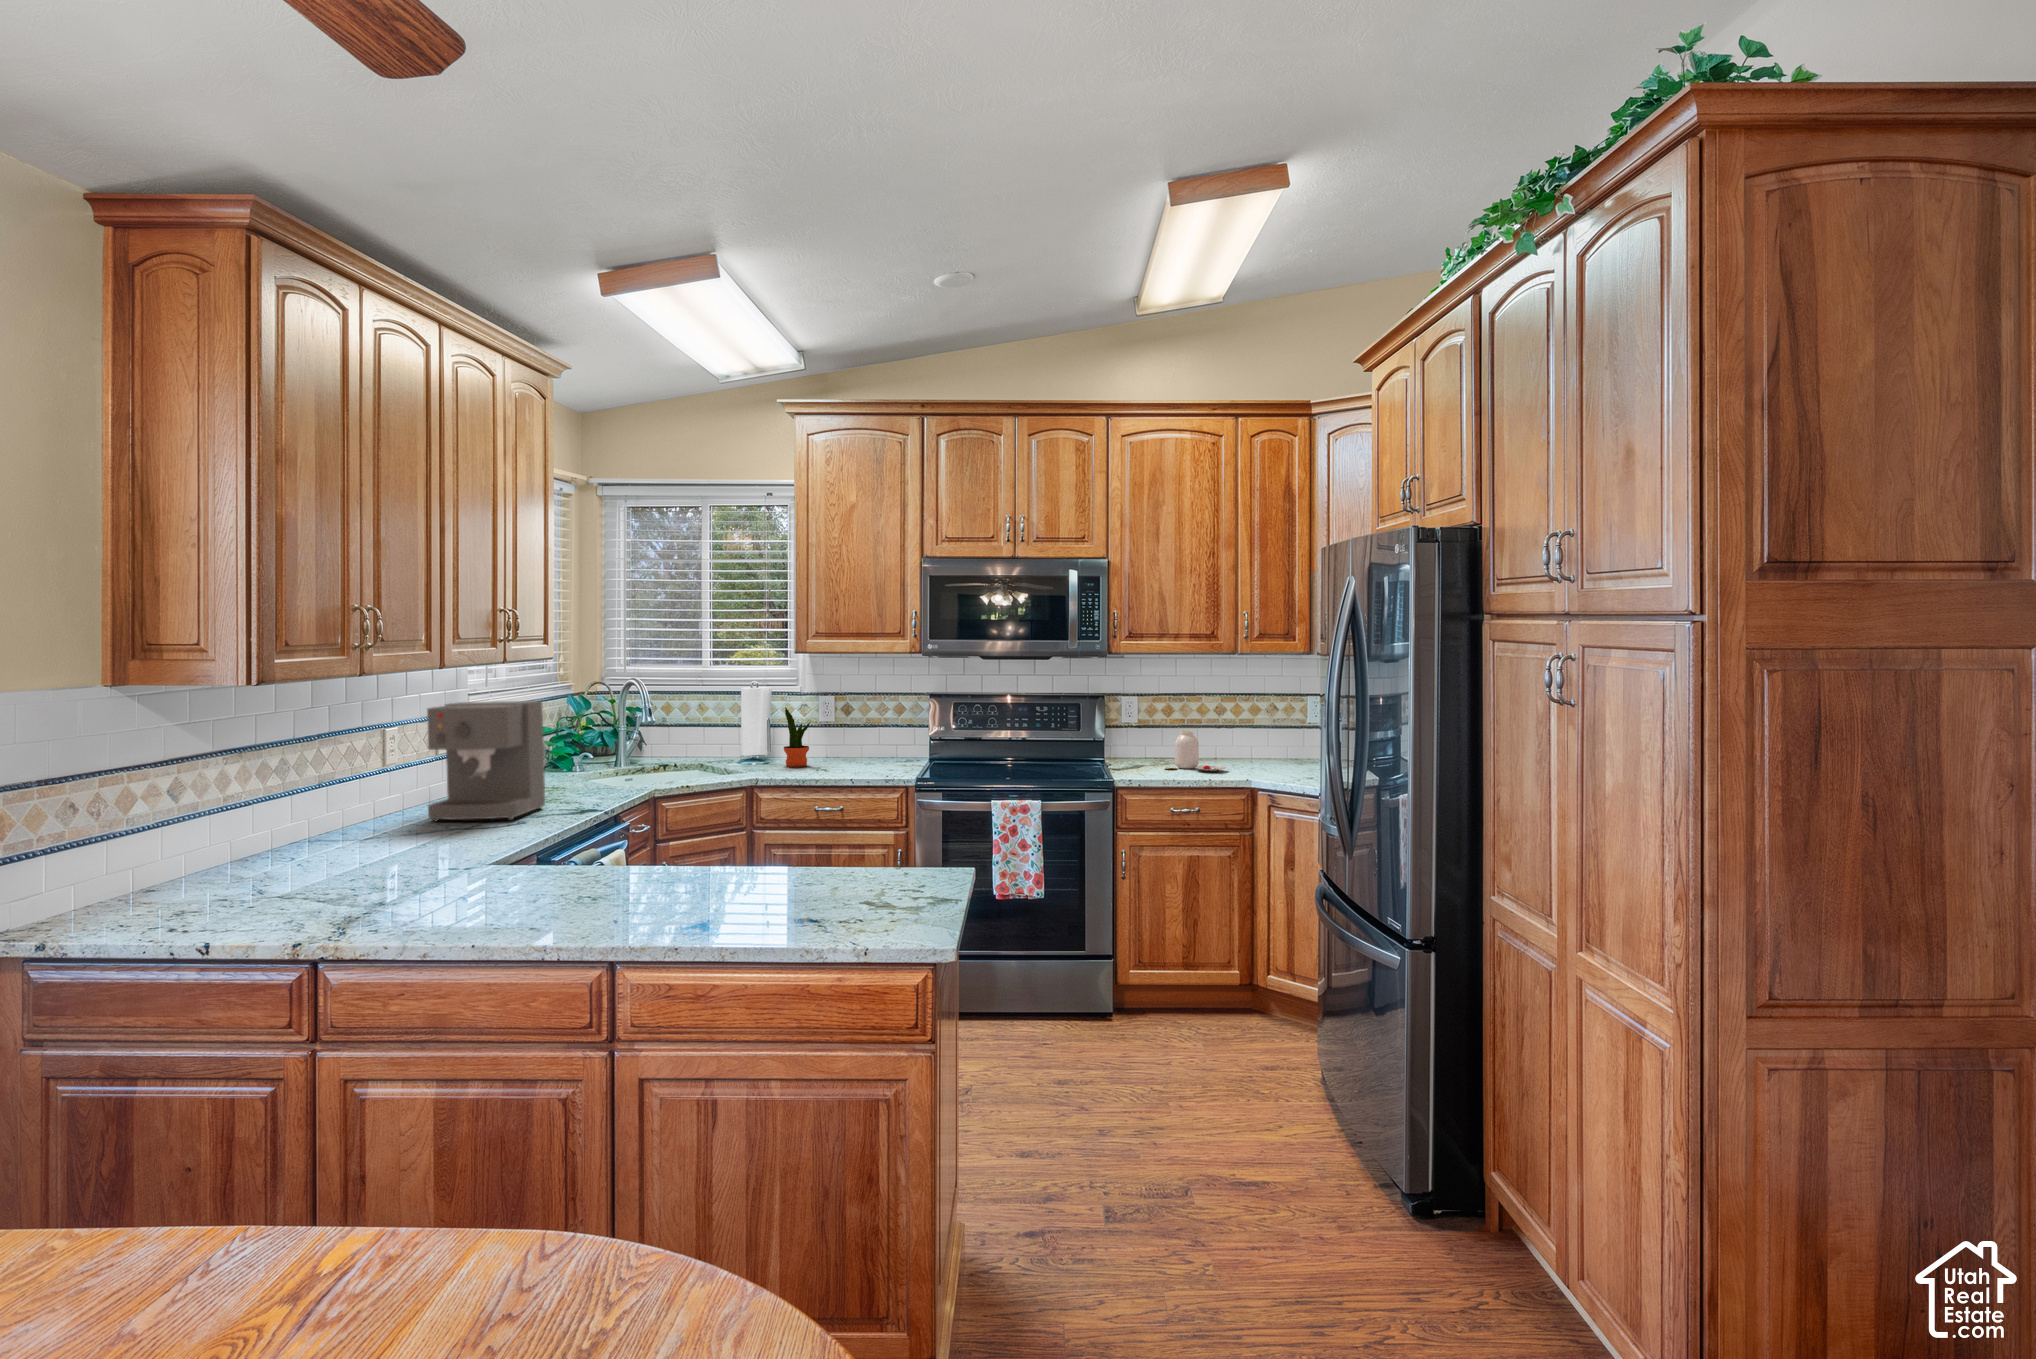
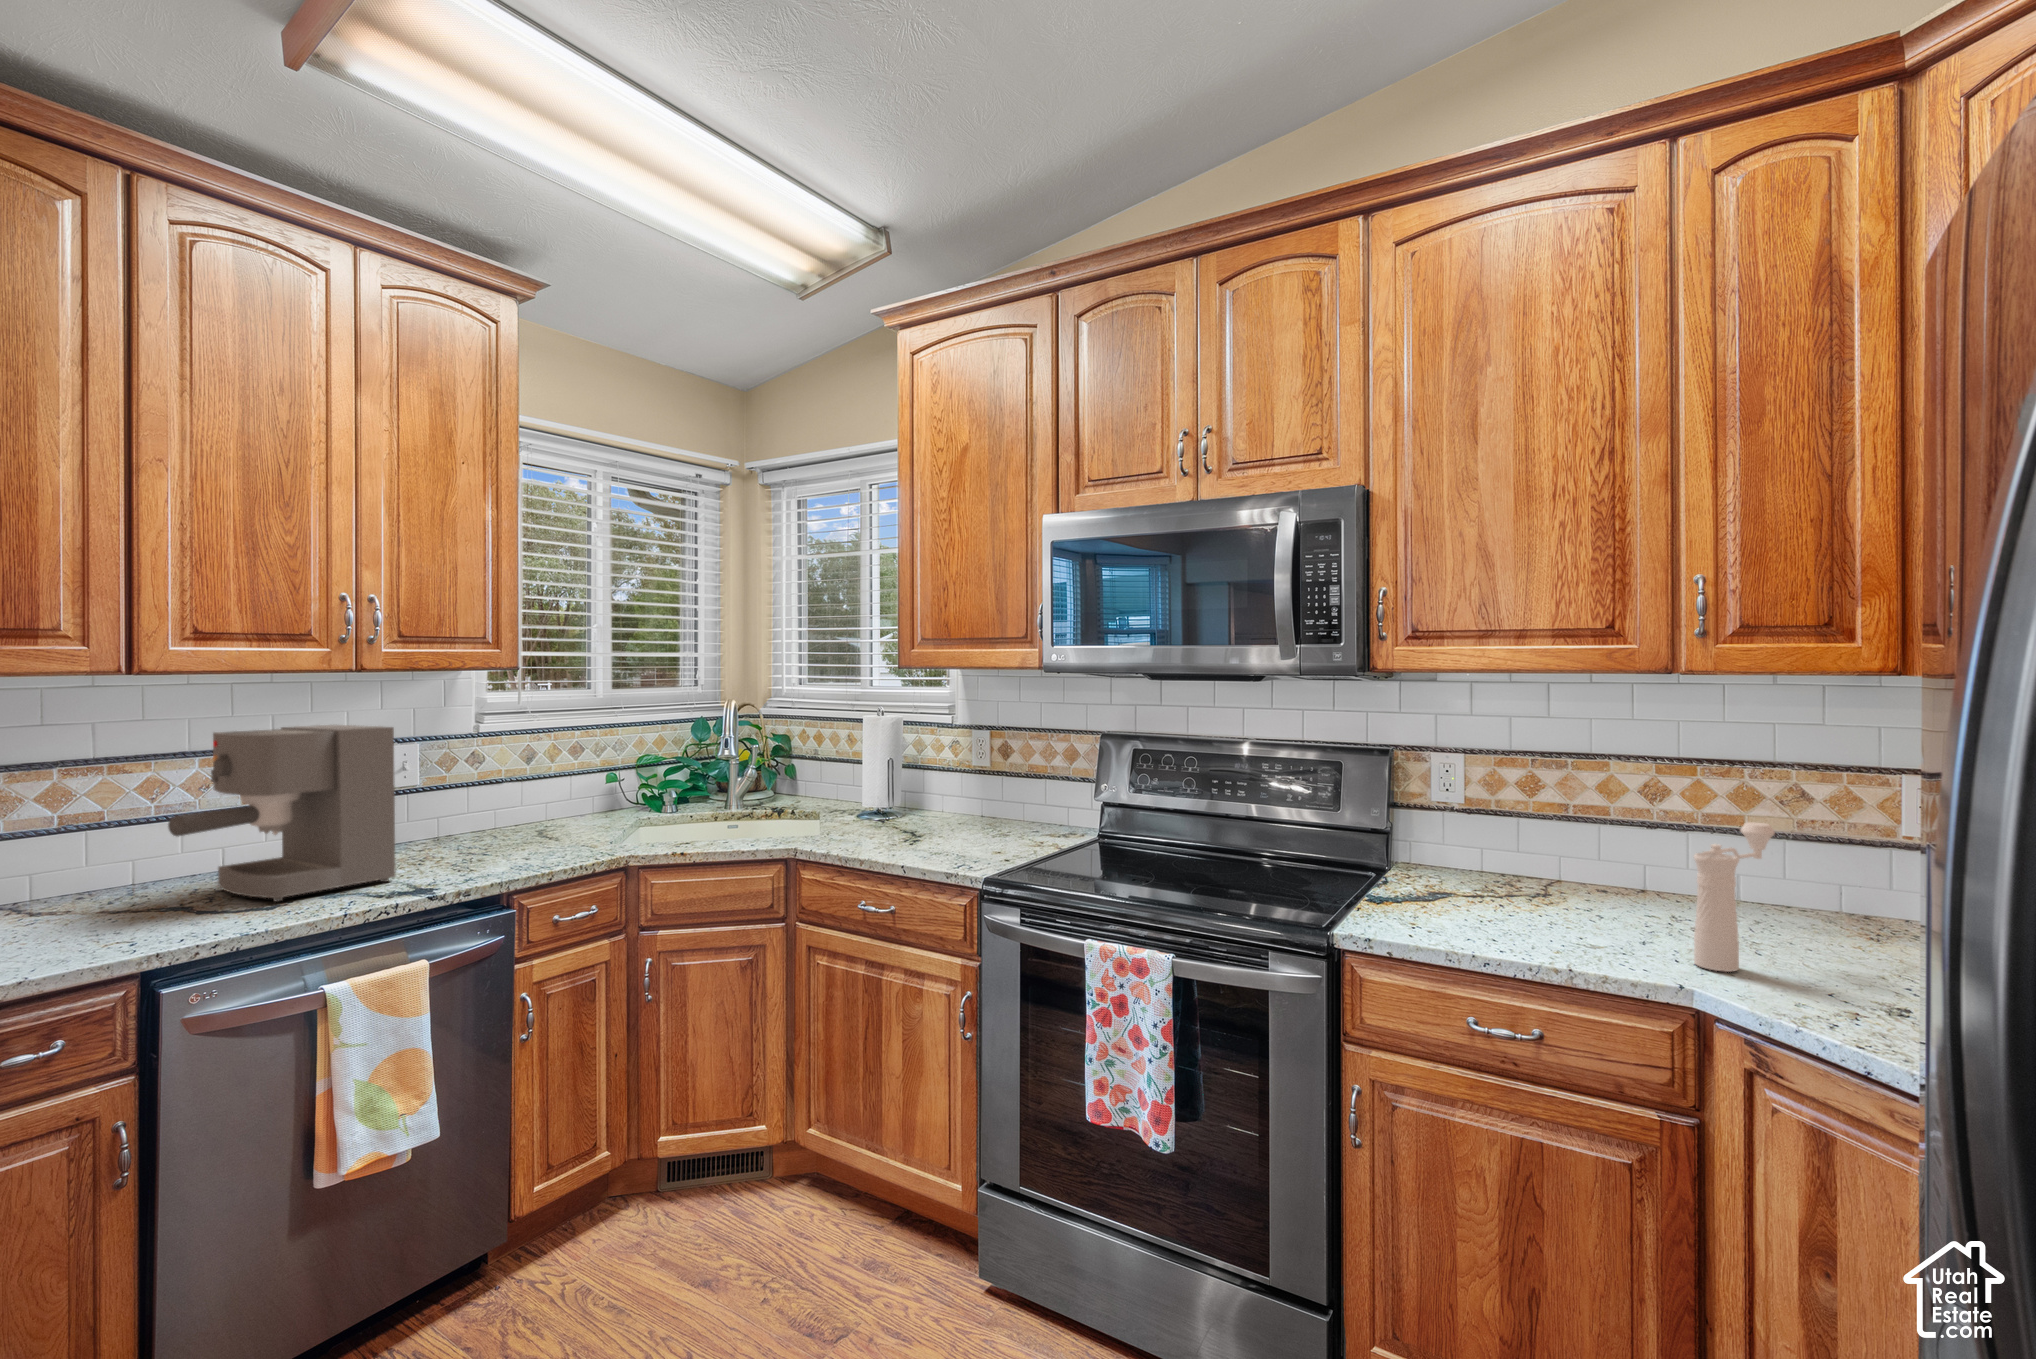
potted plant: present [784,707,810,767] -> none [866,746,912,835]
pepper mill: none [1253,716,1277,775] -> present [1694,822,1775,972]
jar: present [1165,731,1226,771] -> none [1482,836,1628,938]

